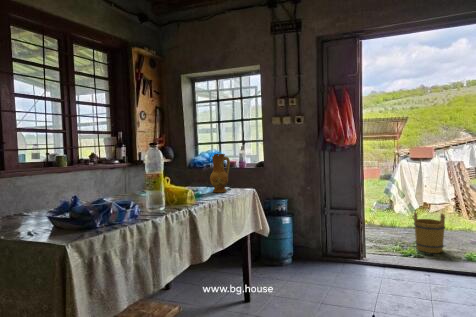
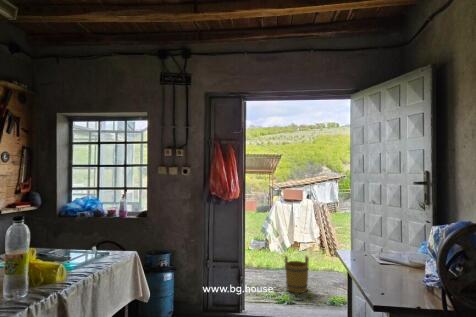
ceramic jug: present [210,154,230,193] -> none [86,214,111,259]

